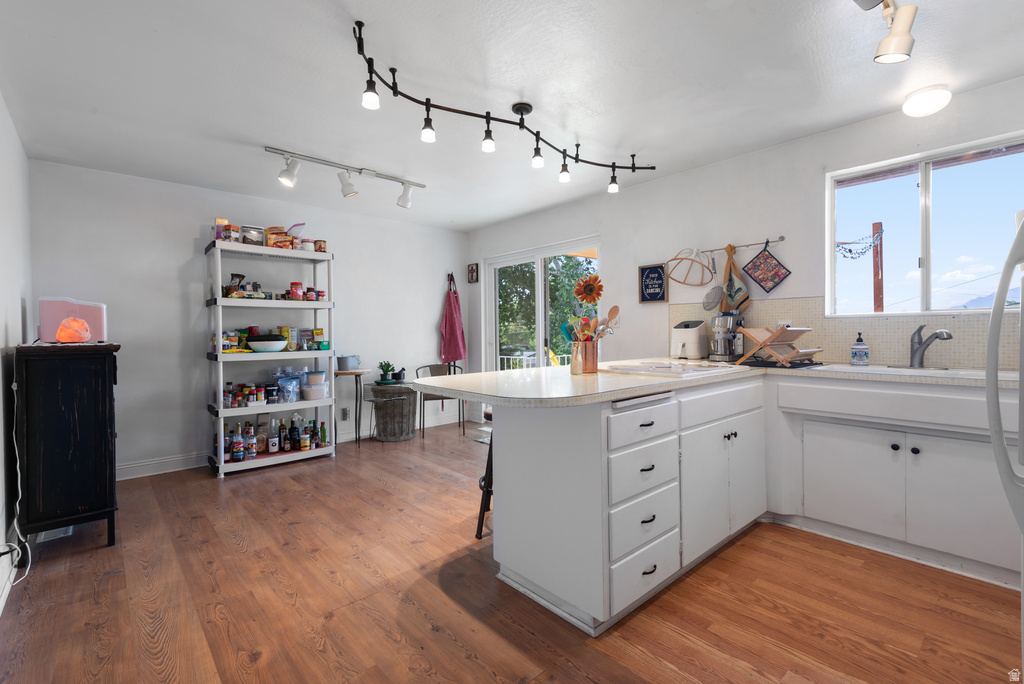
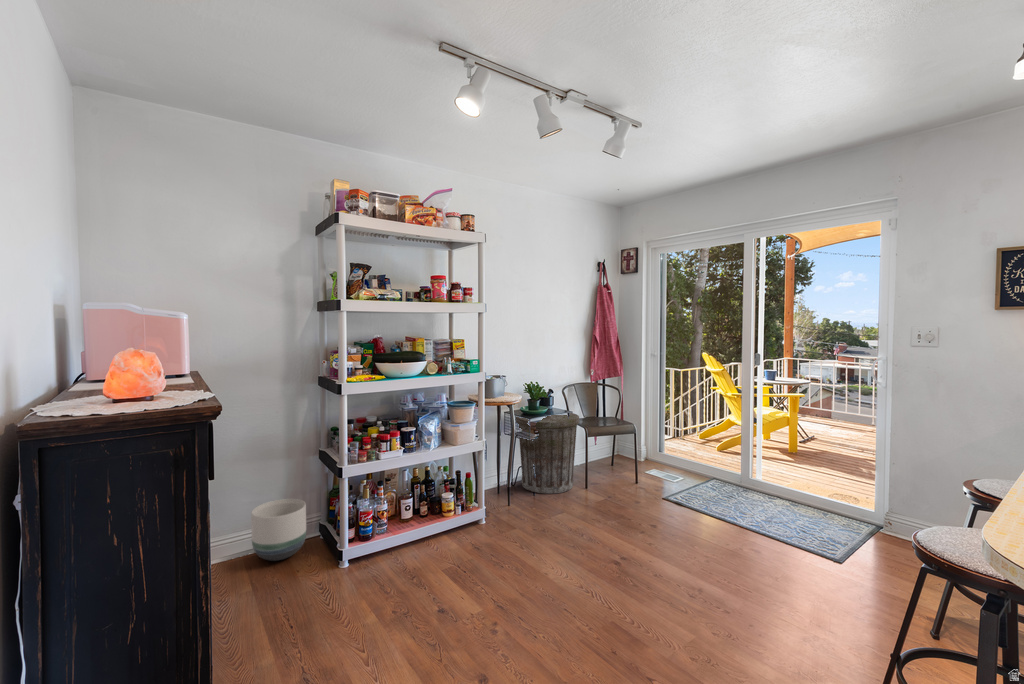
planter: none [154,437,196,476] -> present [251,499,306,561]

